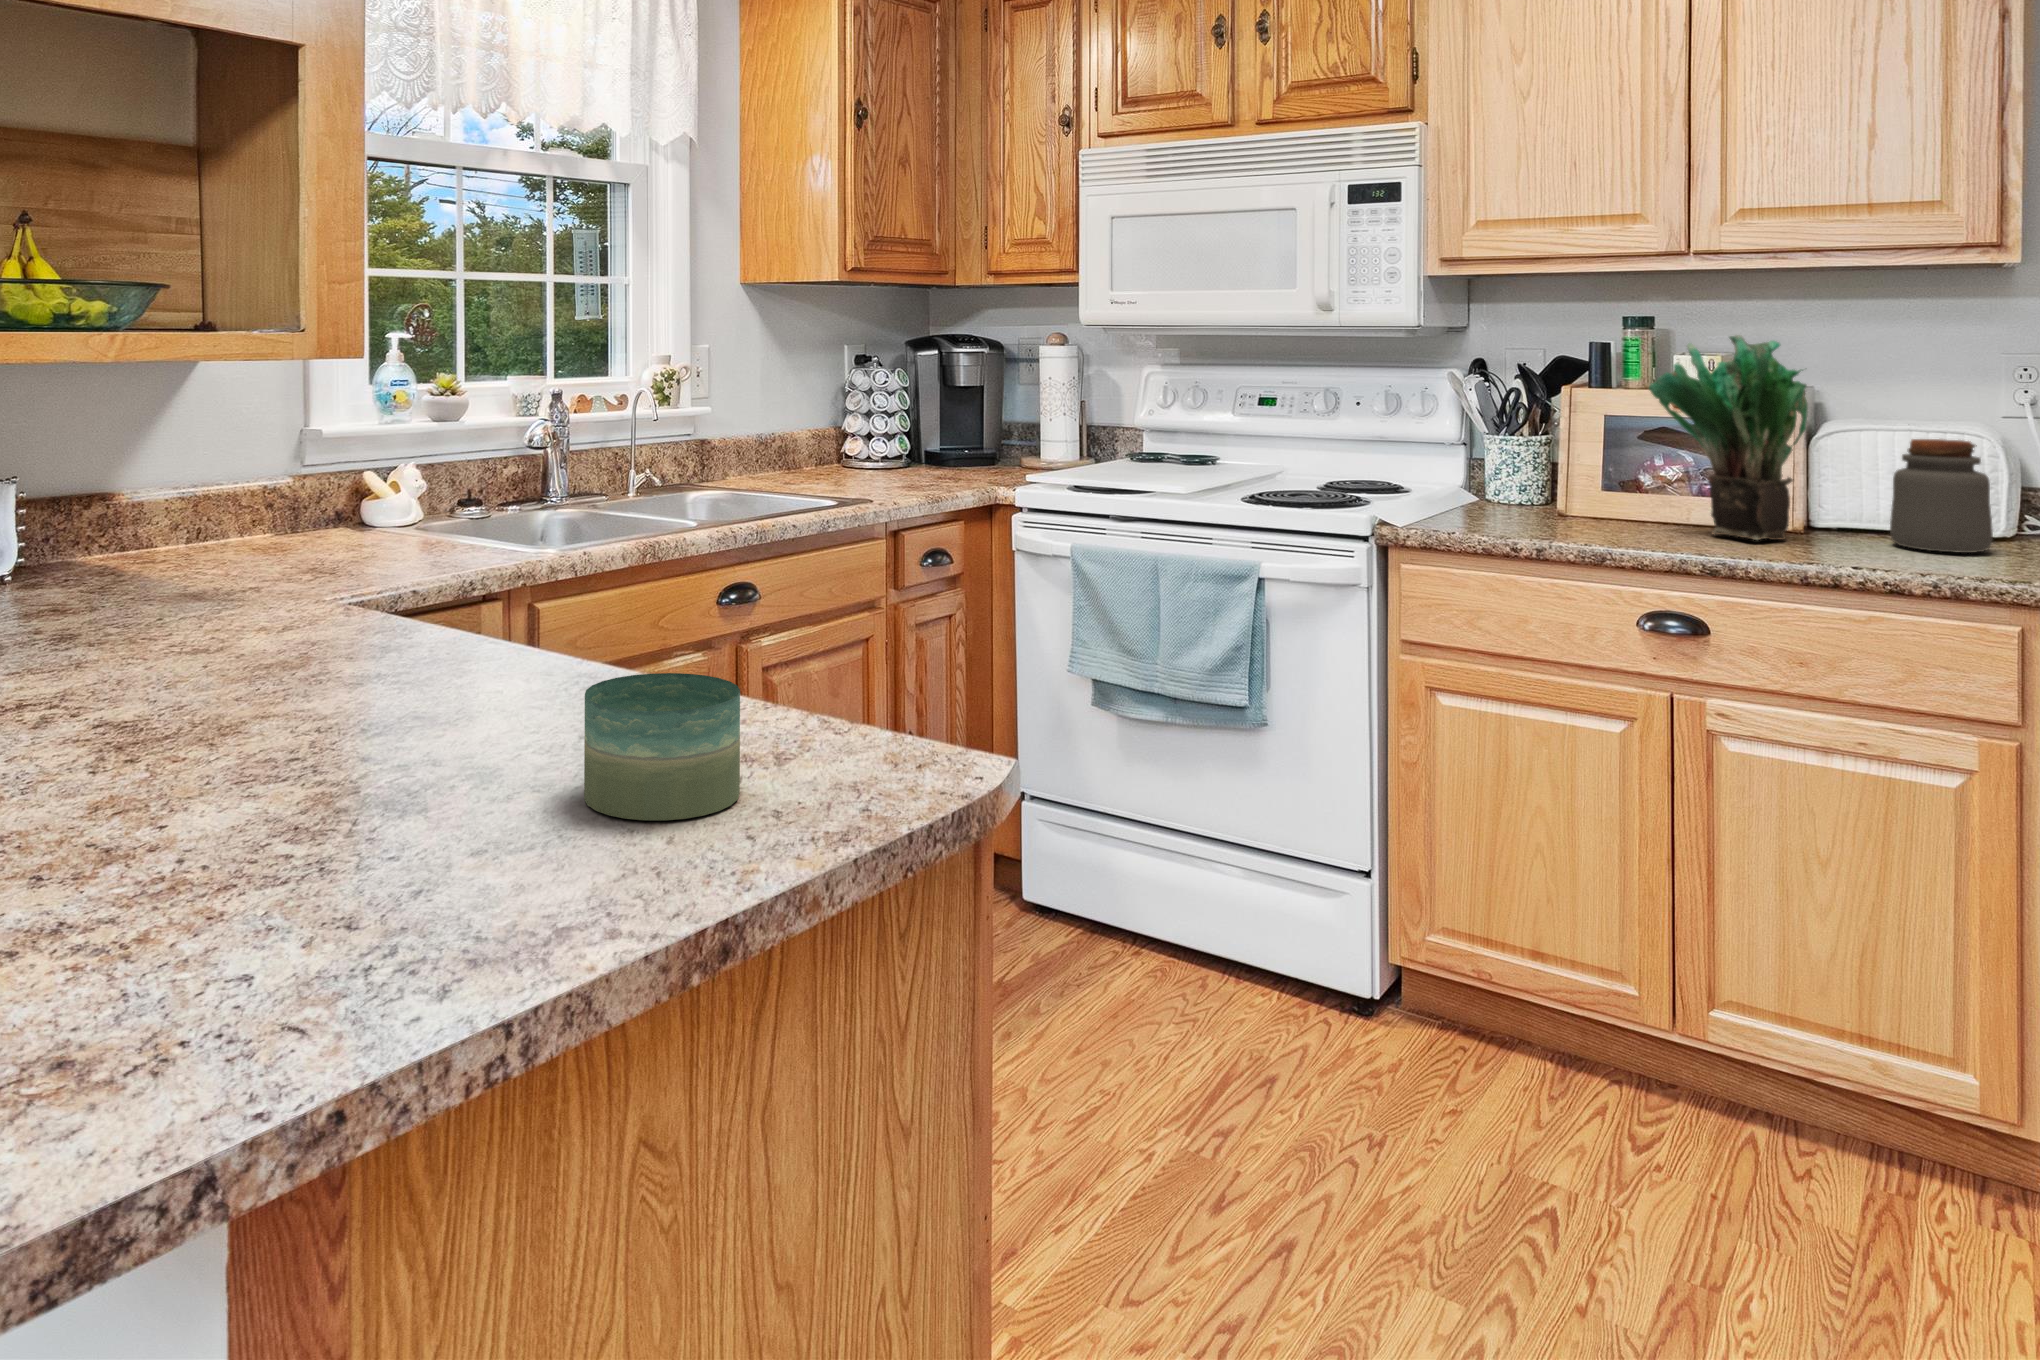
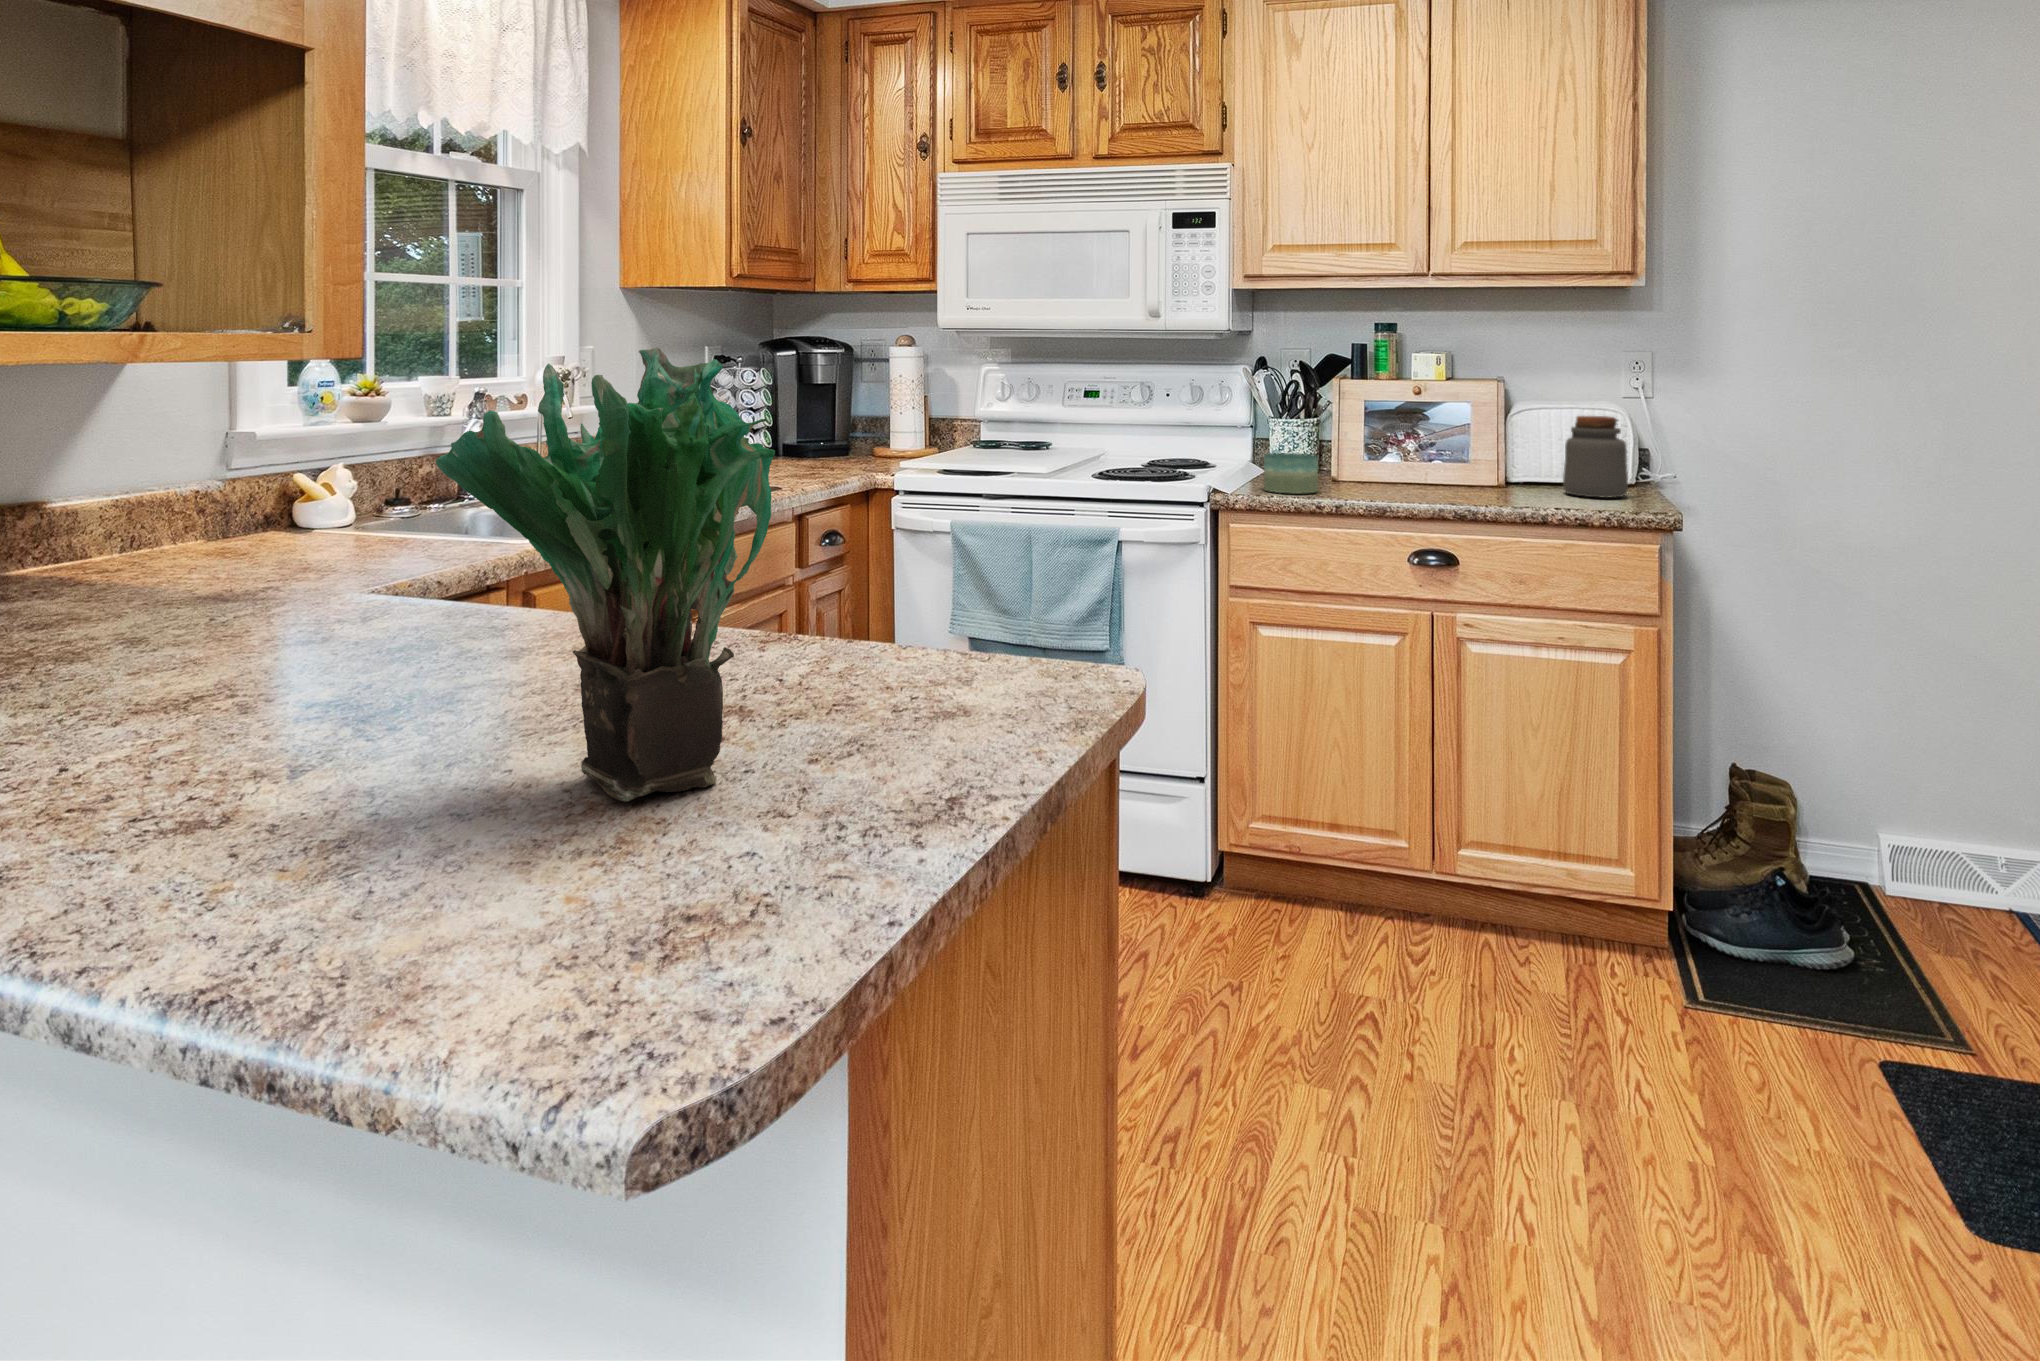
potted plant: present [1649,335,1808,540] -> present [436,348,775,802]
candle: present [584,673,740,820] -> present [1264,453,1318,493]

